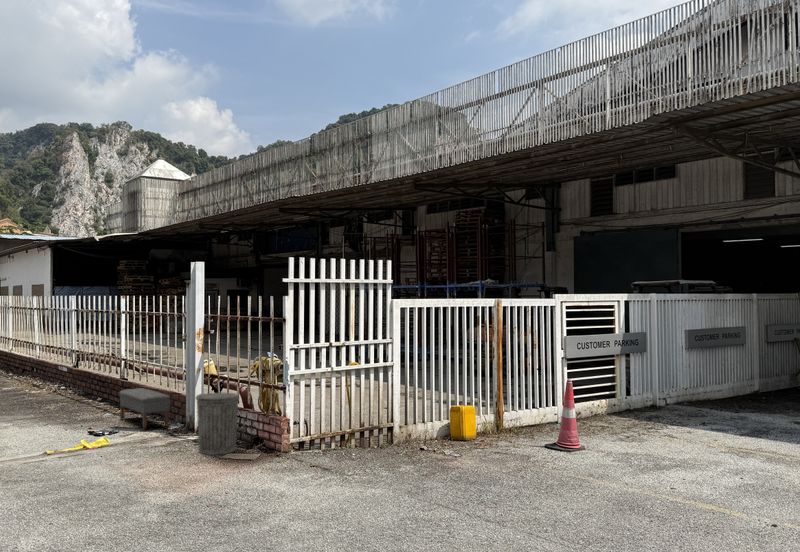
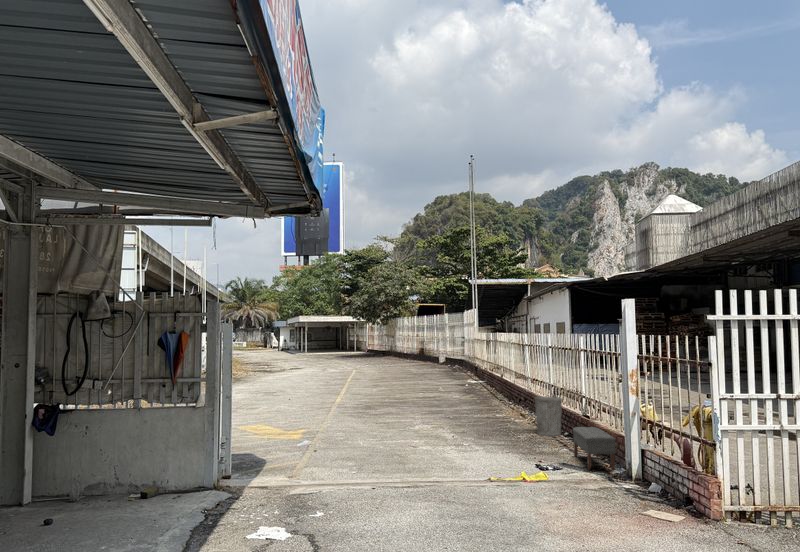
trash can: present [196,392,239,455] -> present [534,396,562,436]

